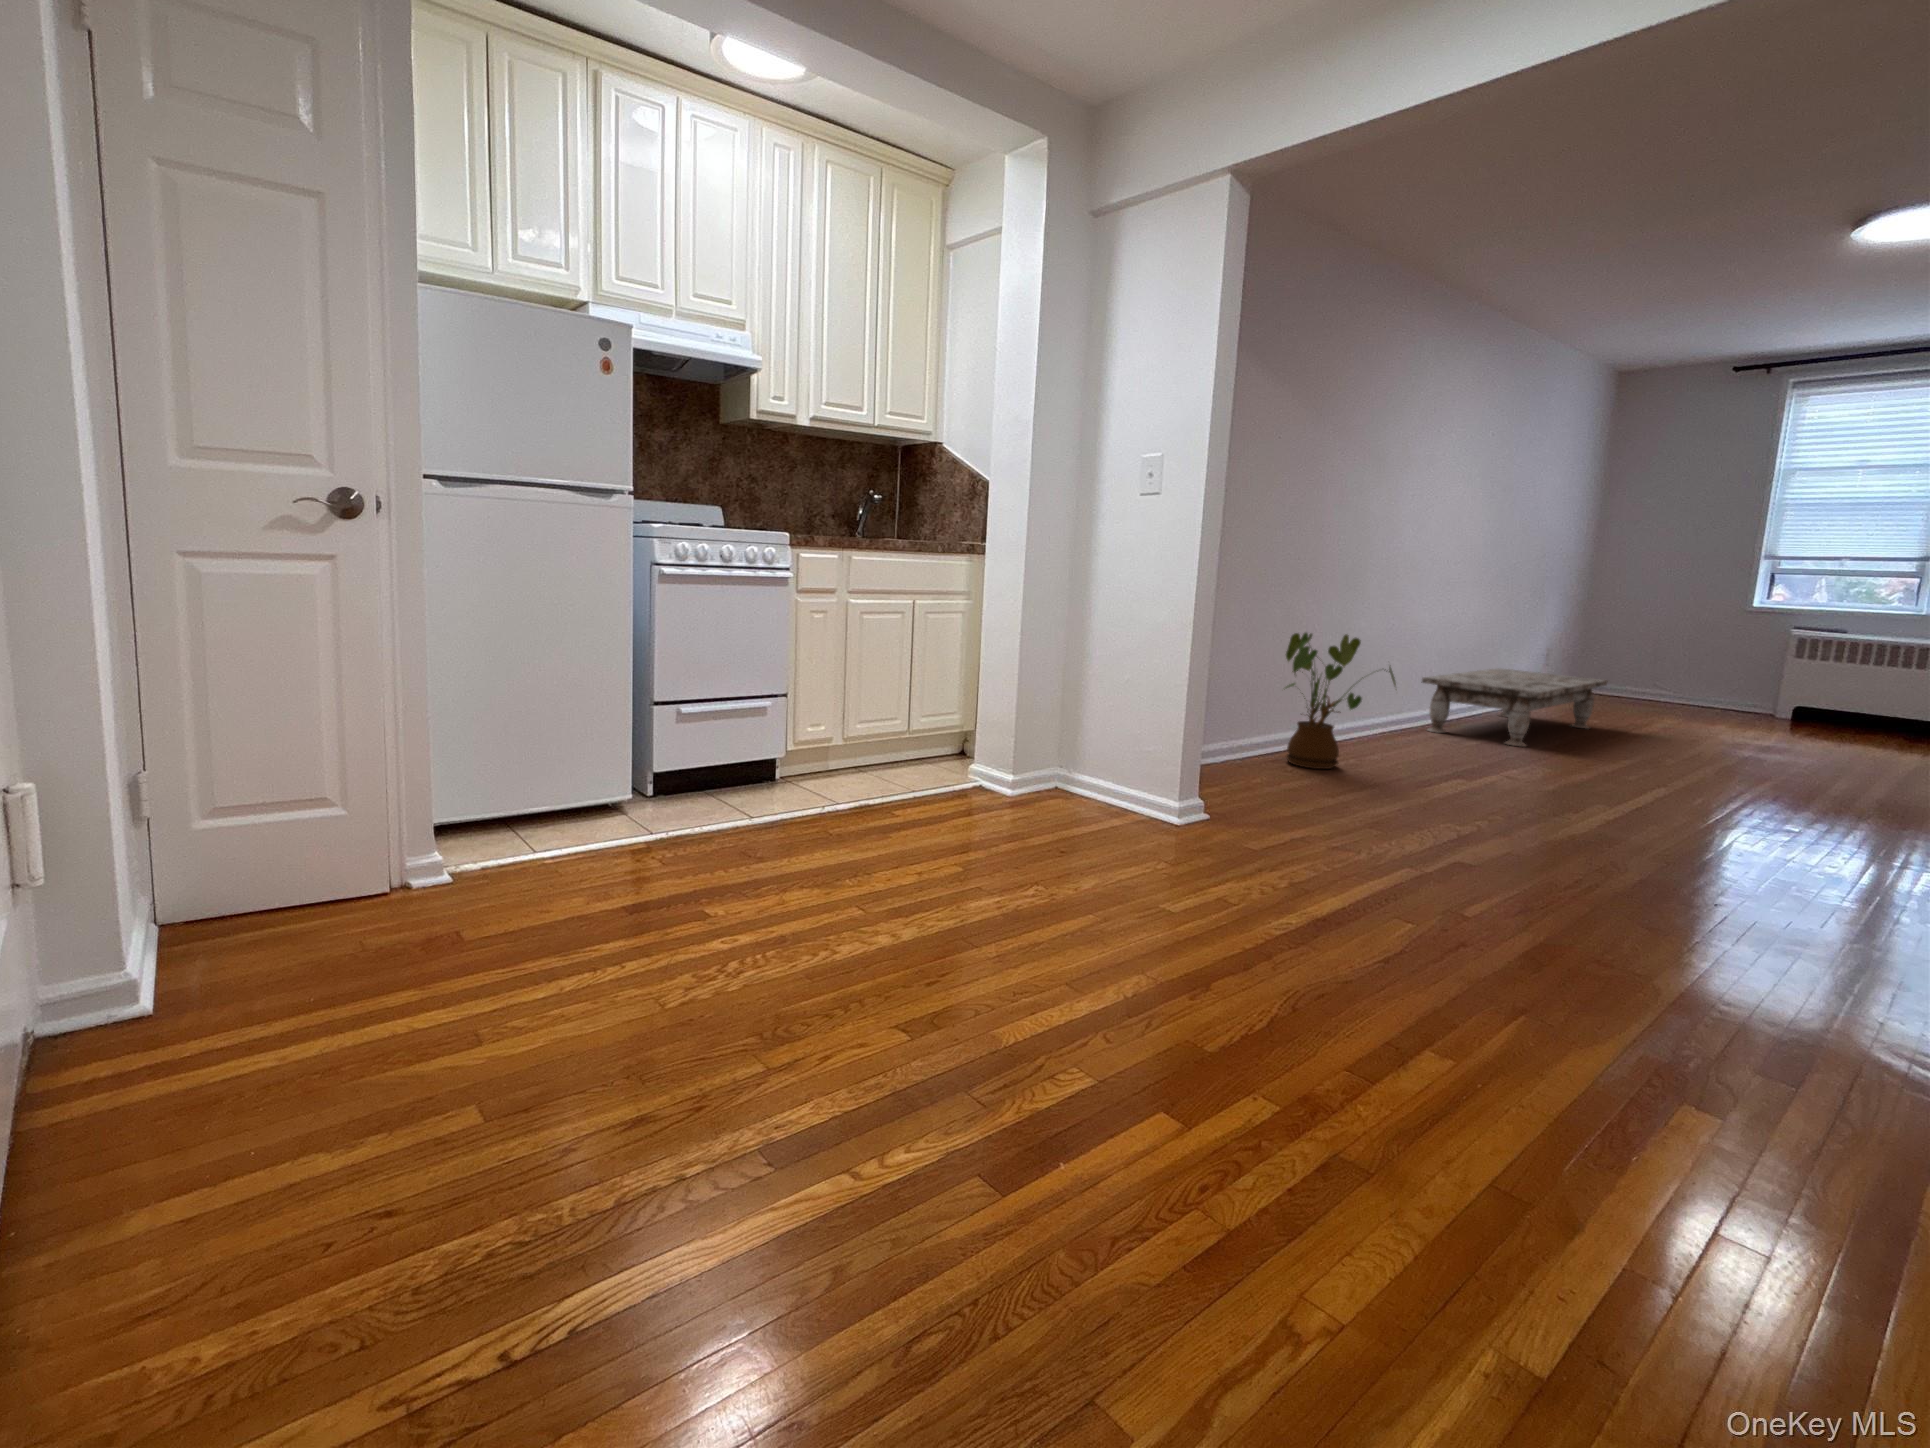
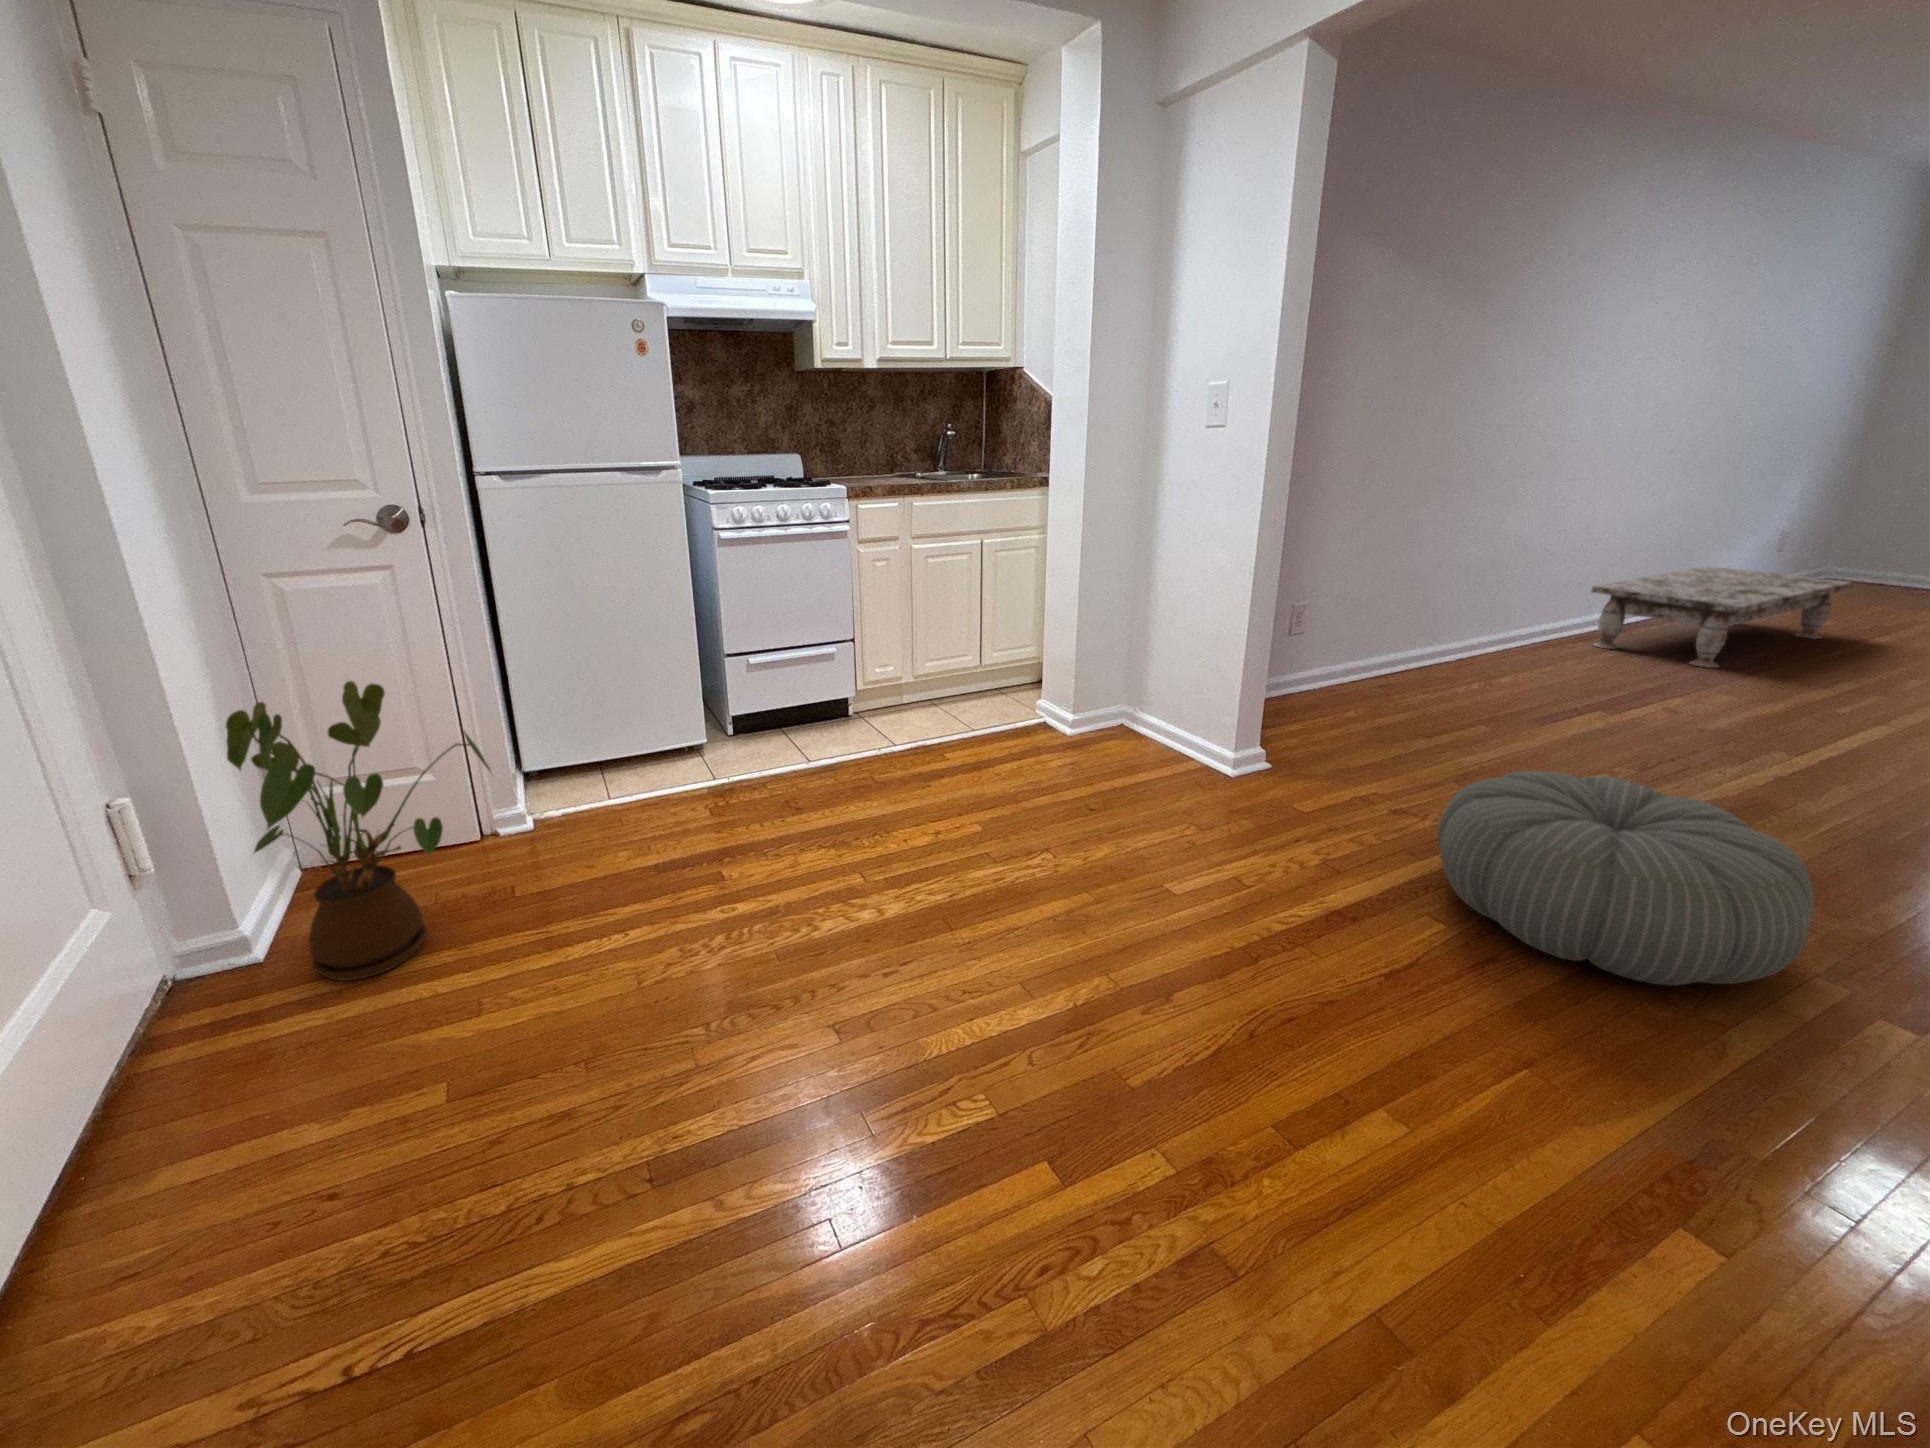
house plant: present [1286,633,1396,769] -> present [226,681,490,980]
pouf: none [1383,791,1686,951] -> present [1437,770,1814,985]

